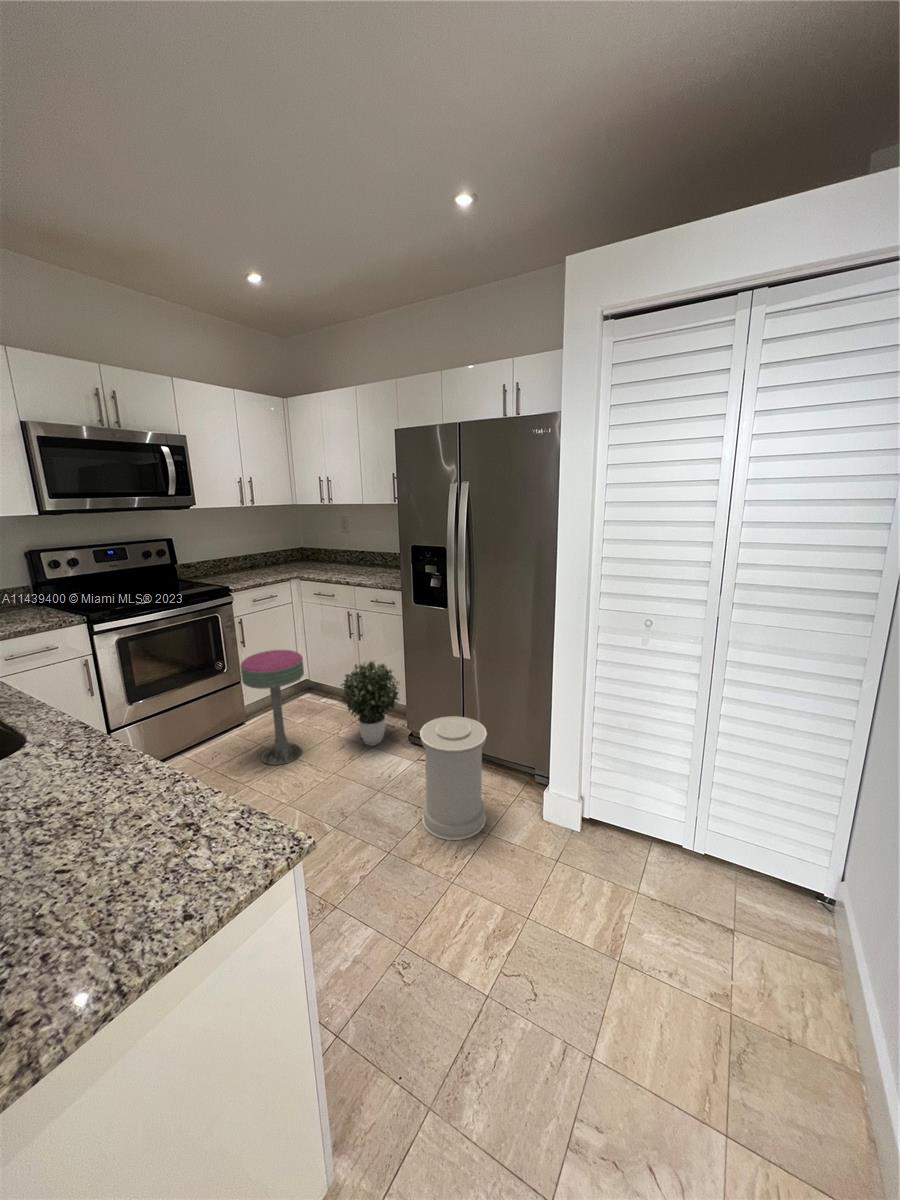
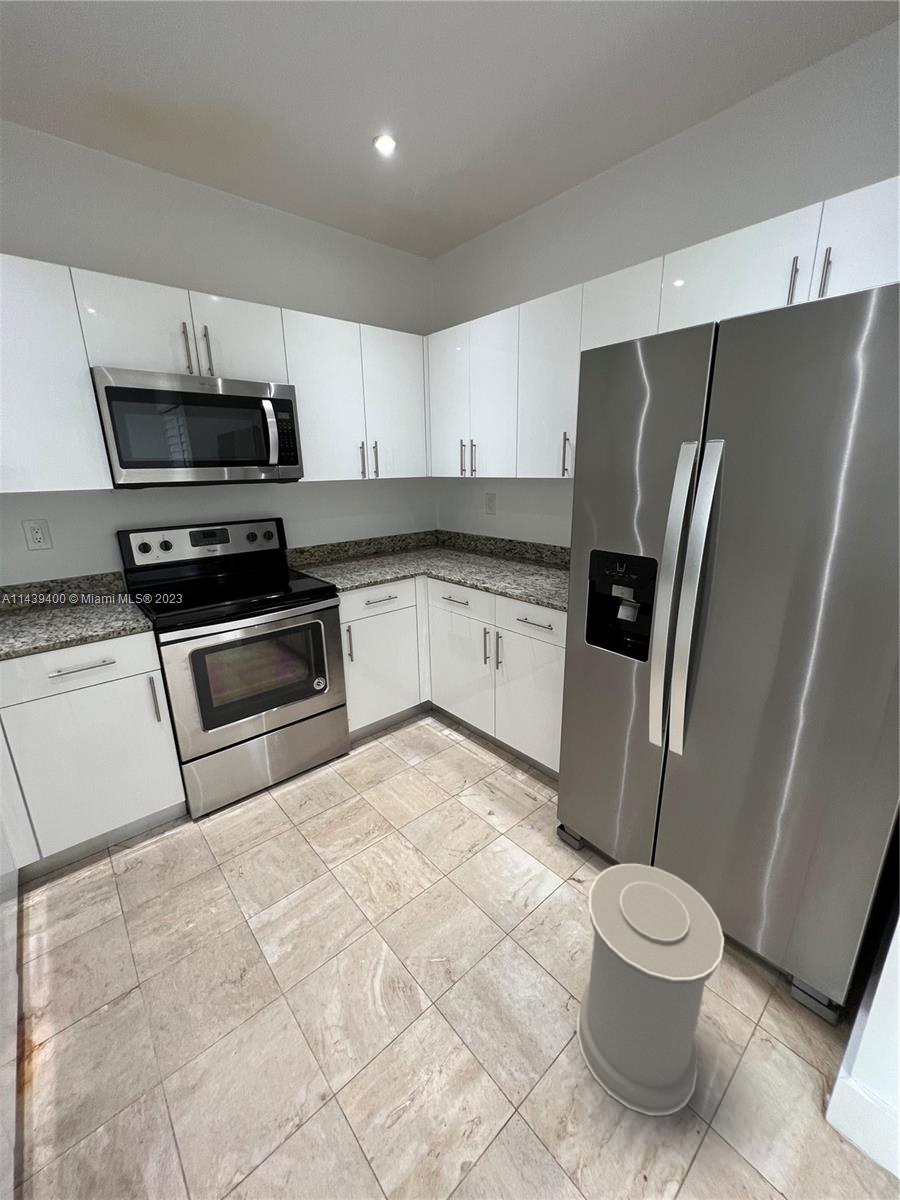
bar stool: present [241,650,304,765] -> none [335,678,417,836]
potted plant: present [341,661,399,746] -> none [462,707,552,829]

